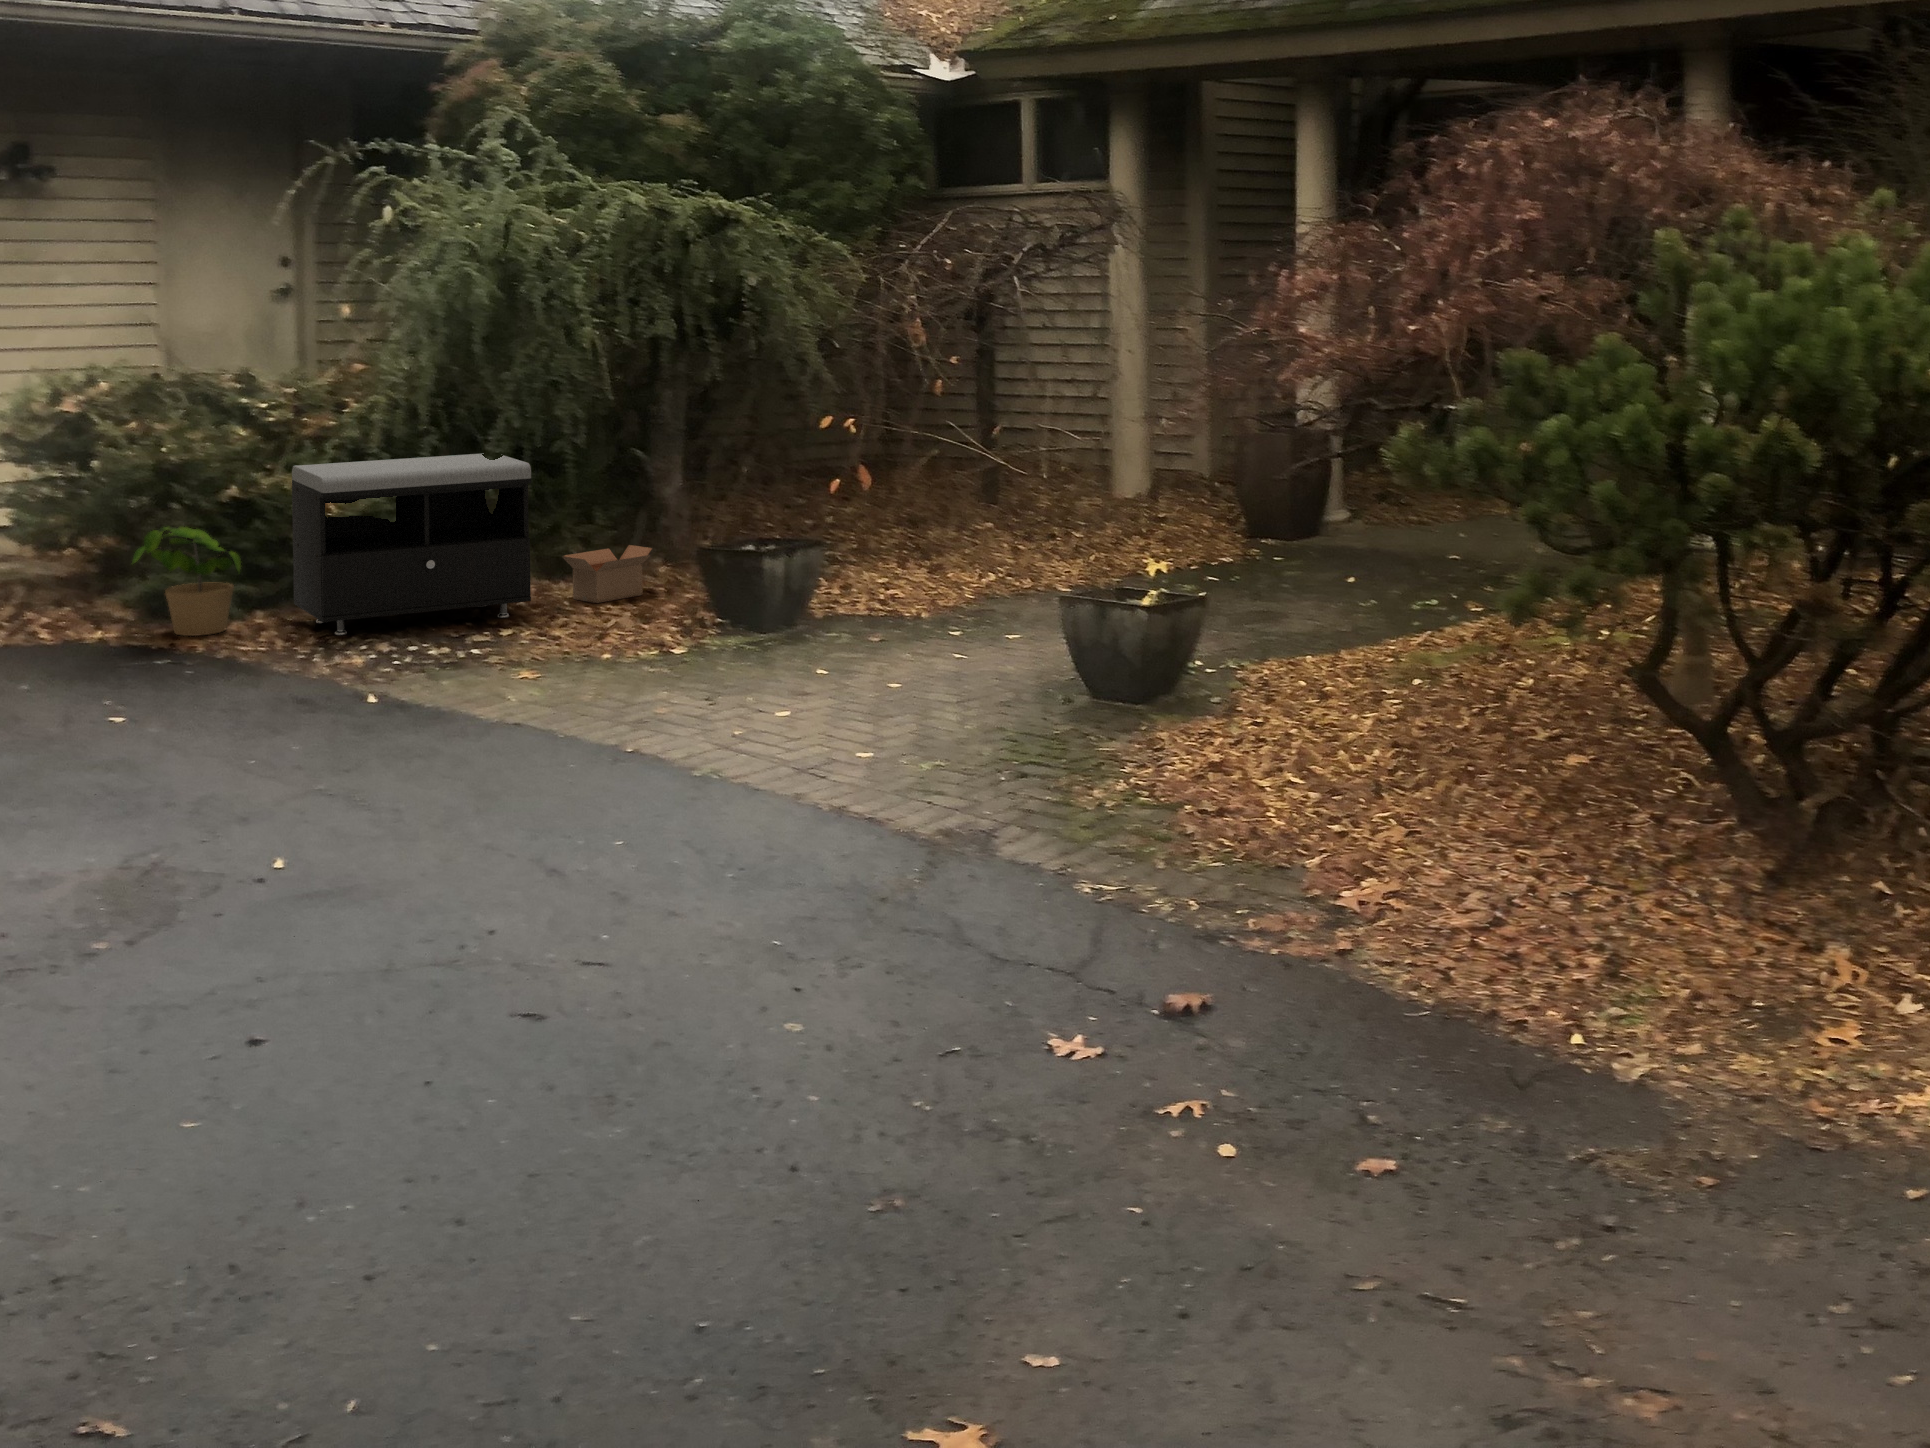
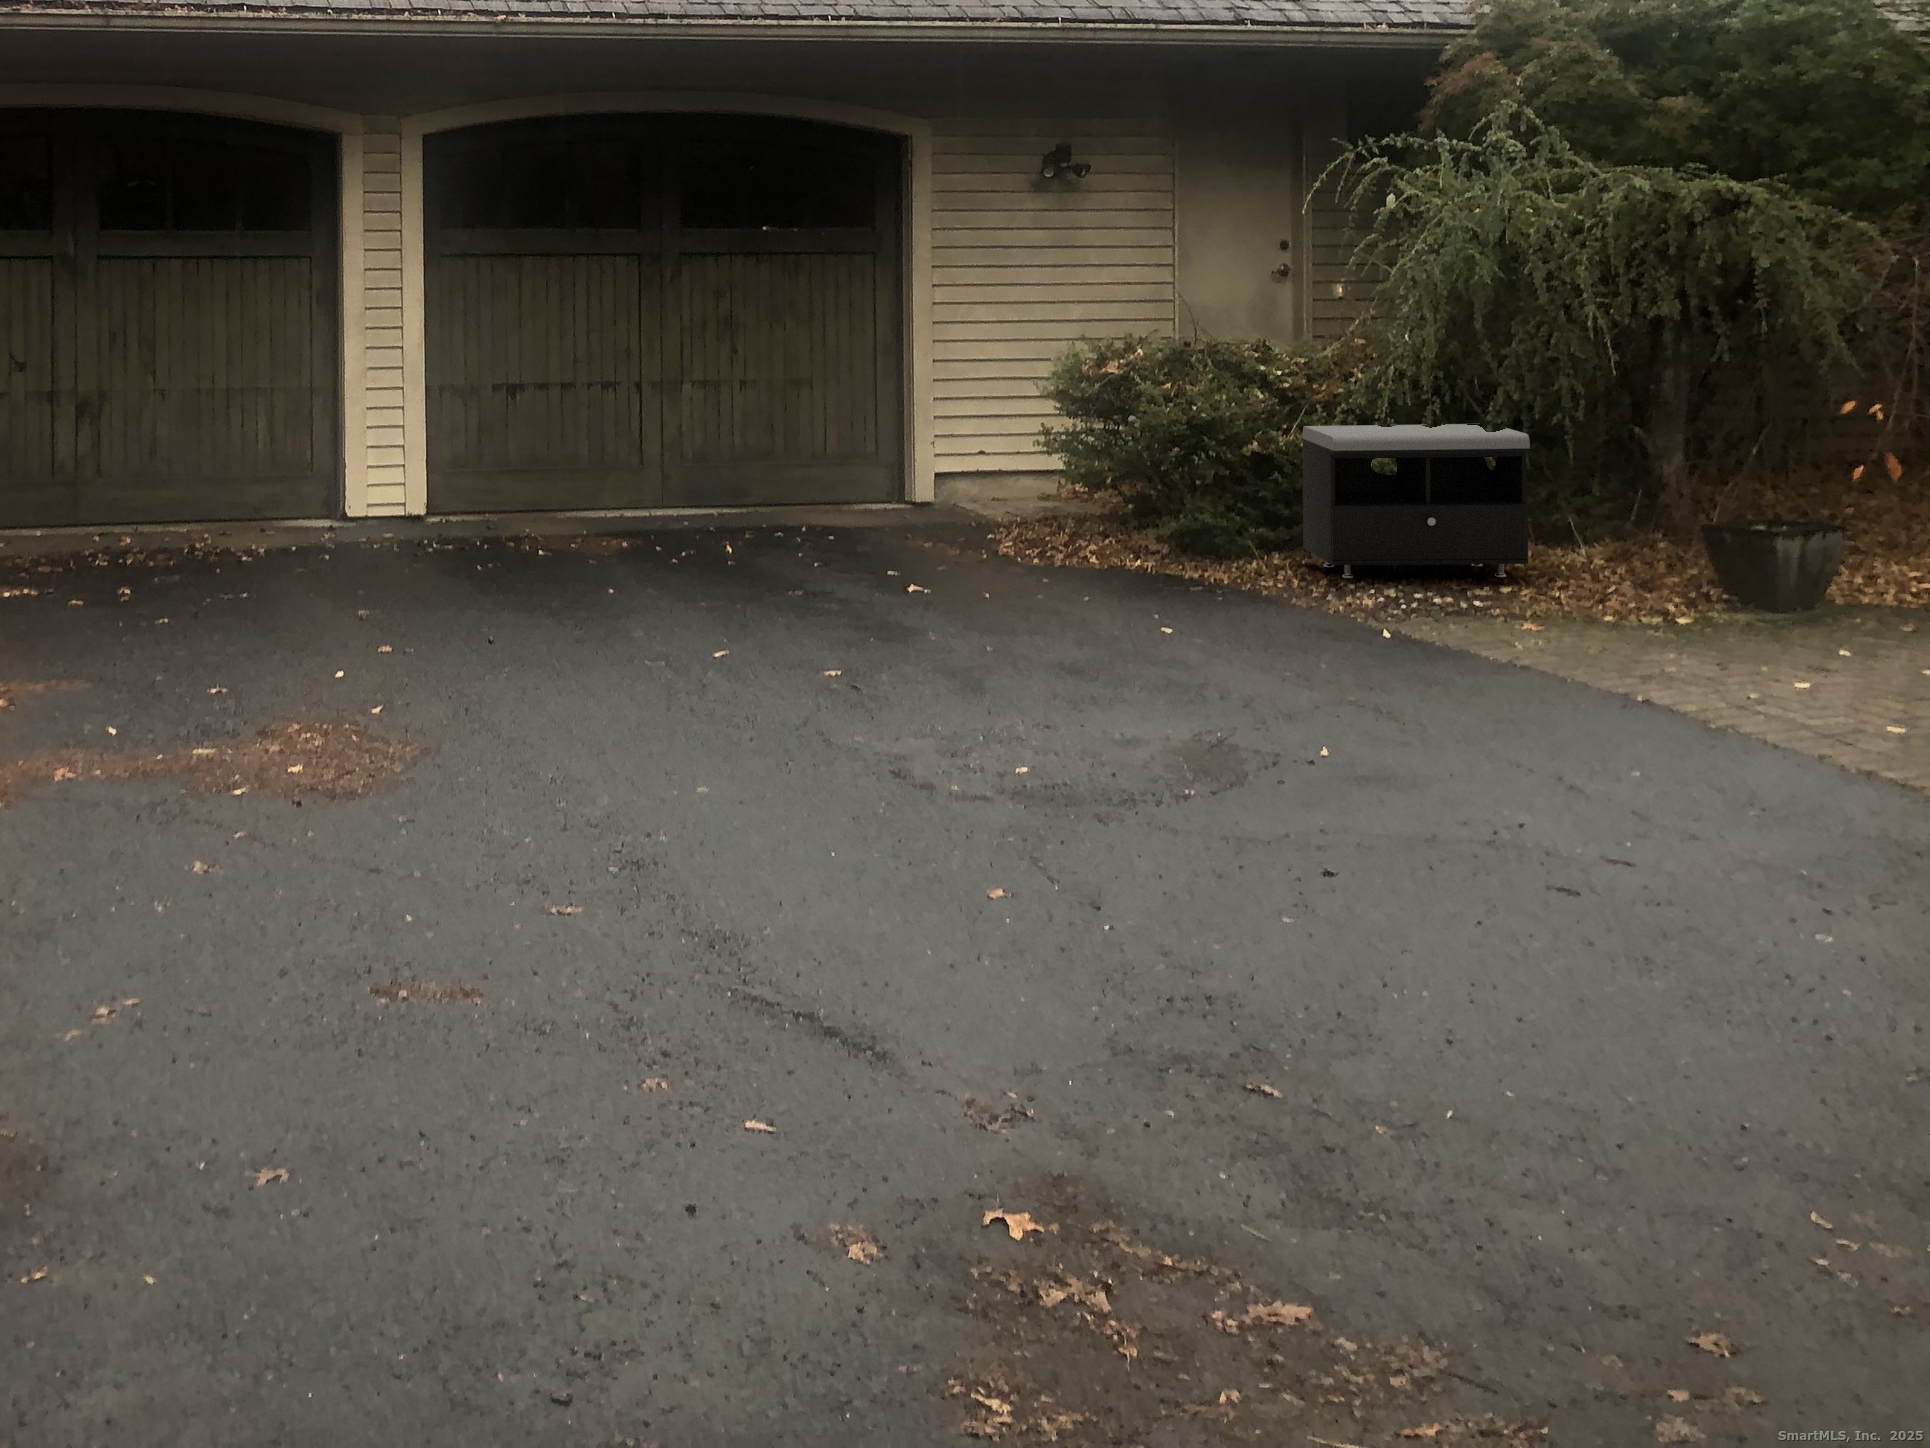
potted plant: present [132,527,241,636] -> none [1166,472,1258,568]
cardboard box: present [562,545,652,603] -> none [1558,520,1654,573]

